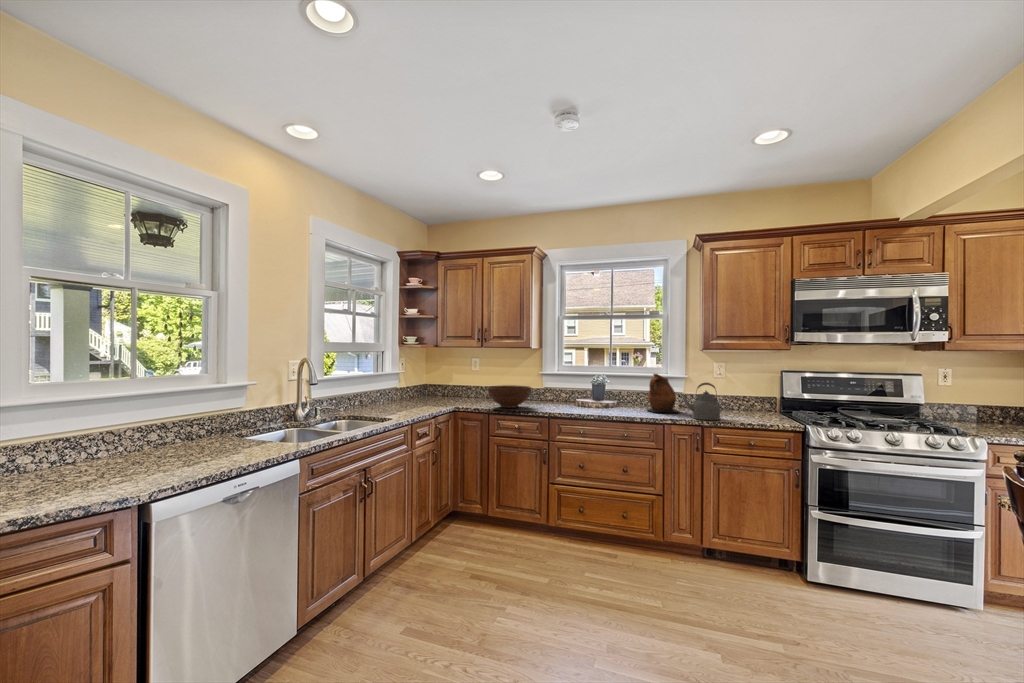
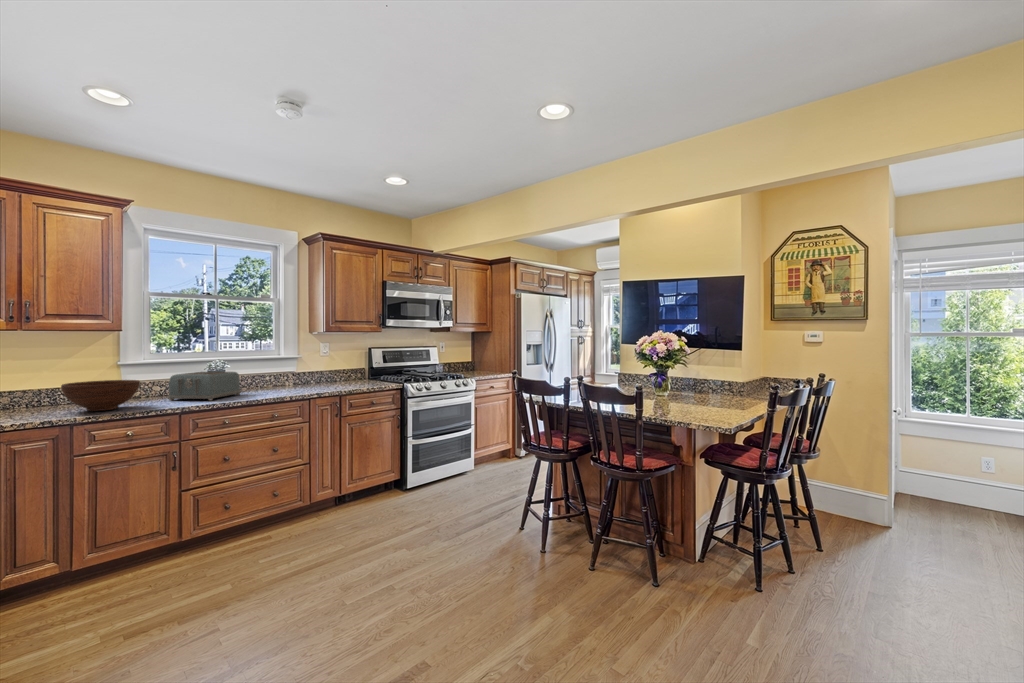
ceramic pitcher: present [647,374,679,413] -> none [276,355,313,391]
kettle: present [681,383,720,420] -> none [323,360,354,391]
toaster: none [556,385,611,411] -> present [168,372,241,400]

